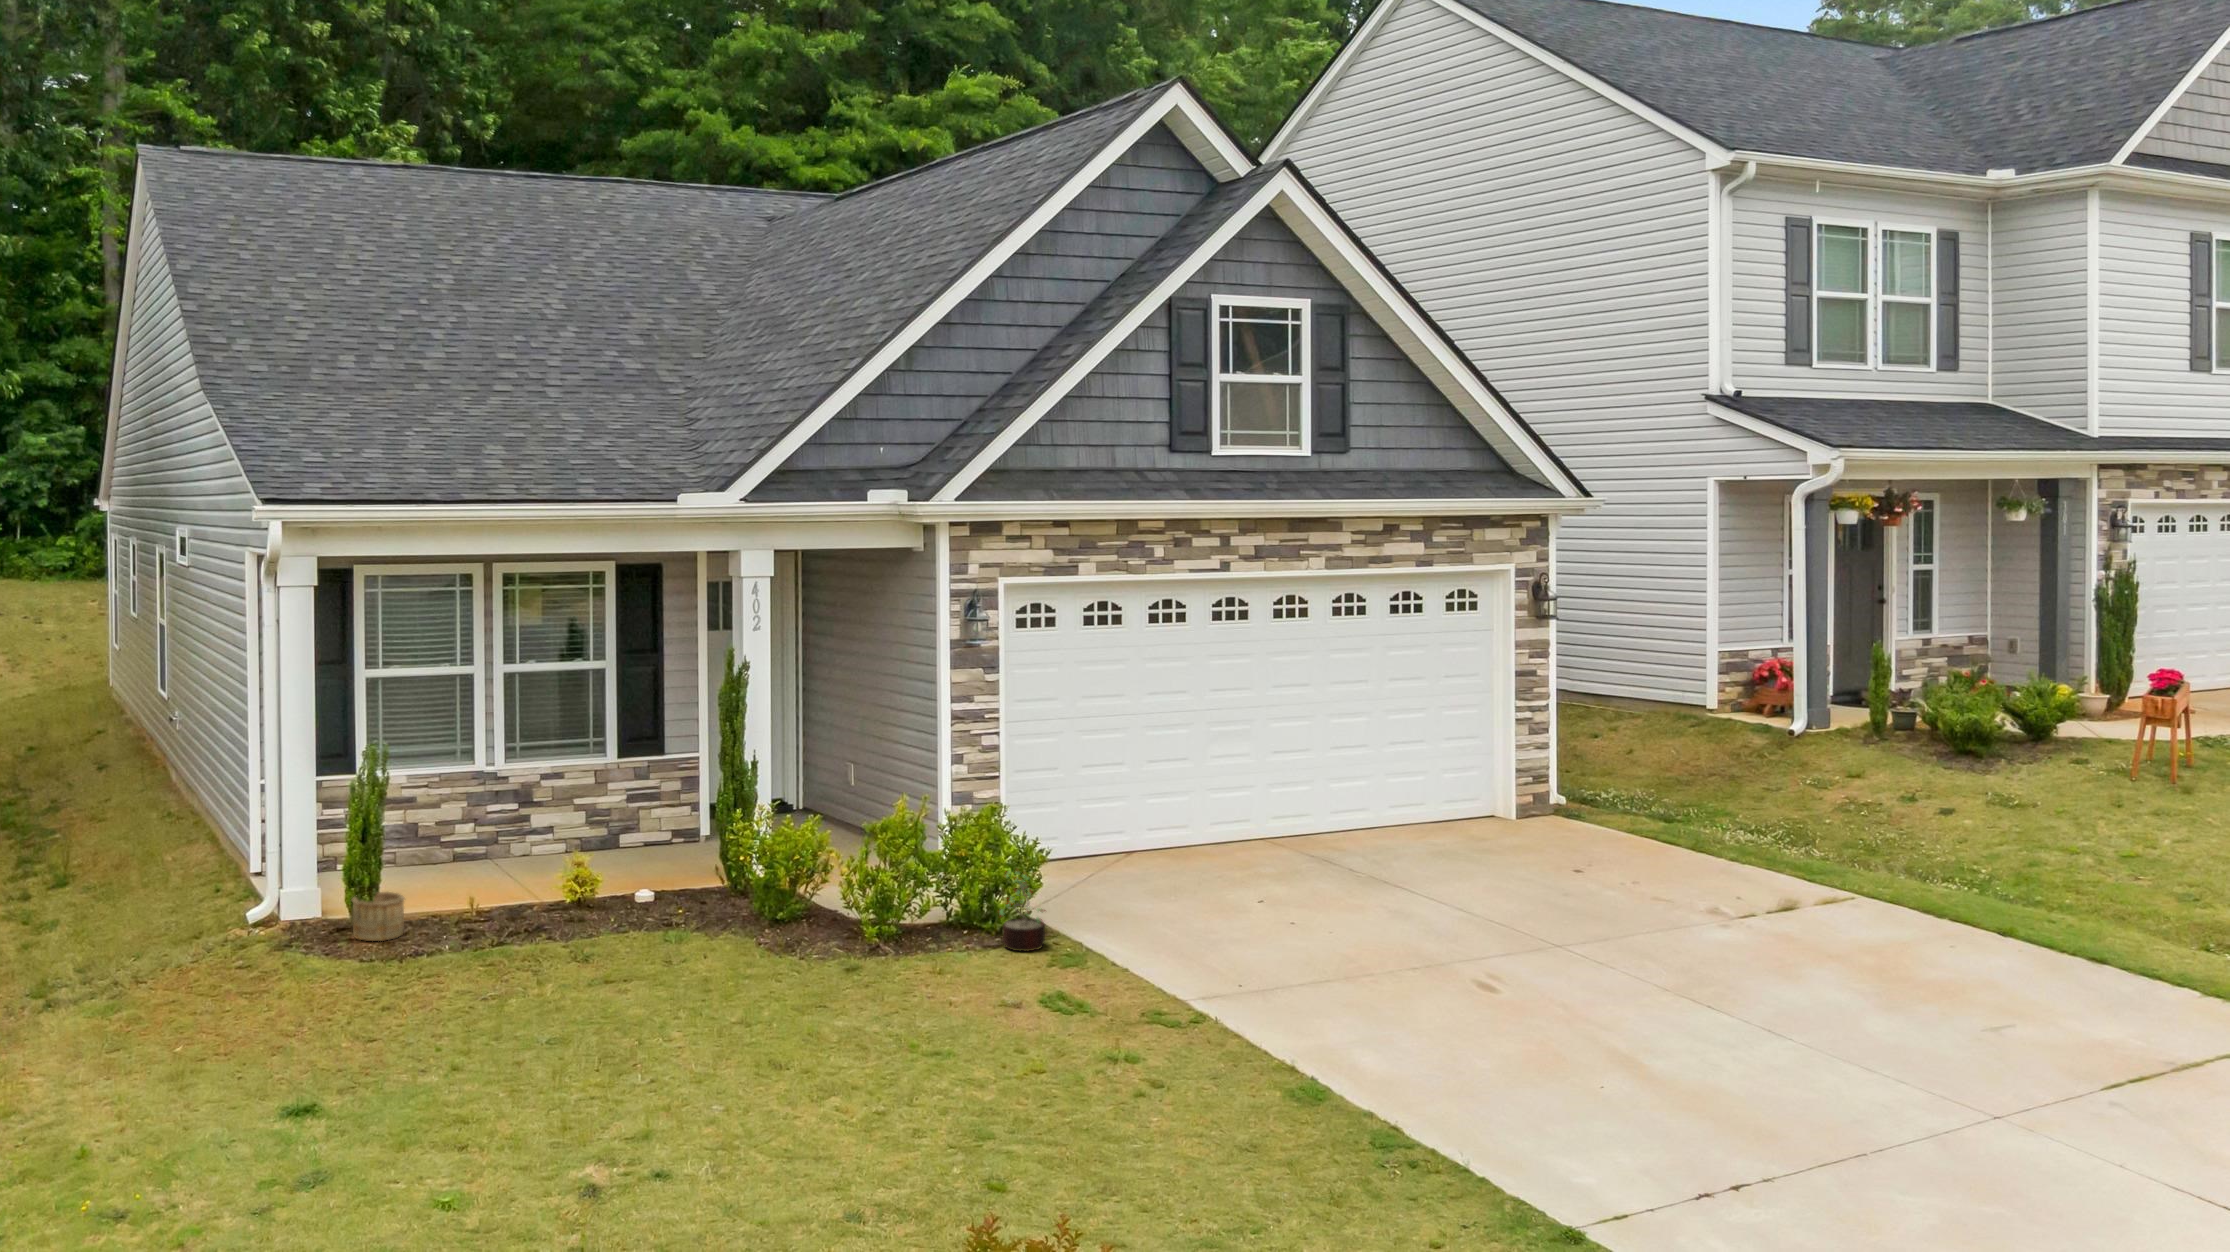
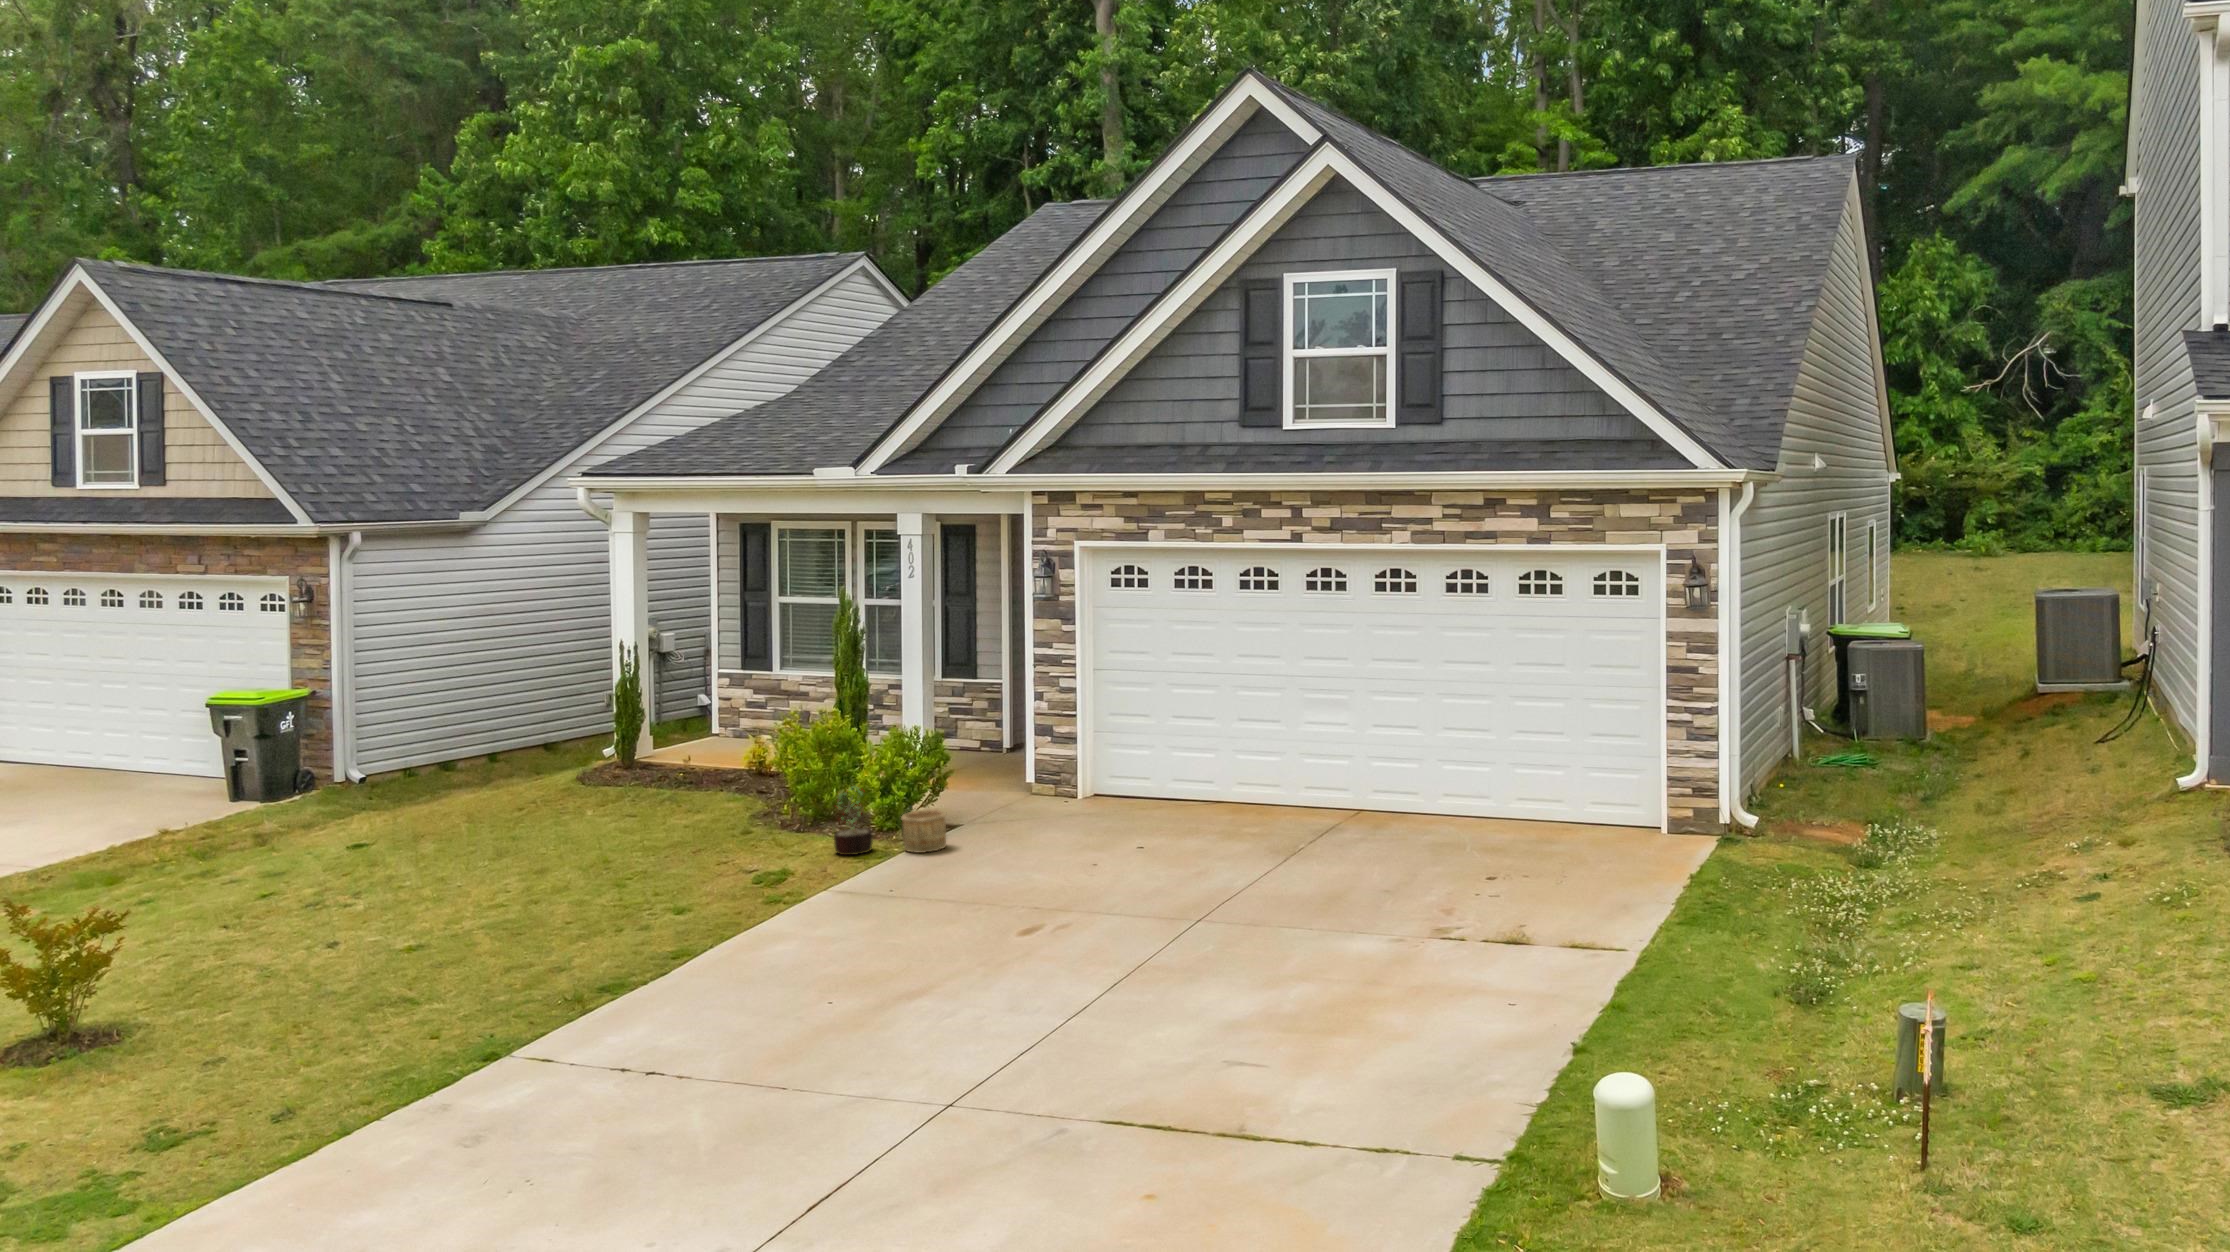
wooden bucket: present [352,892,405,941] -> present [901,809,946,853]

